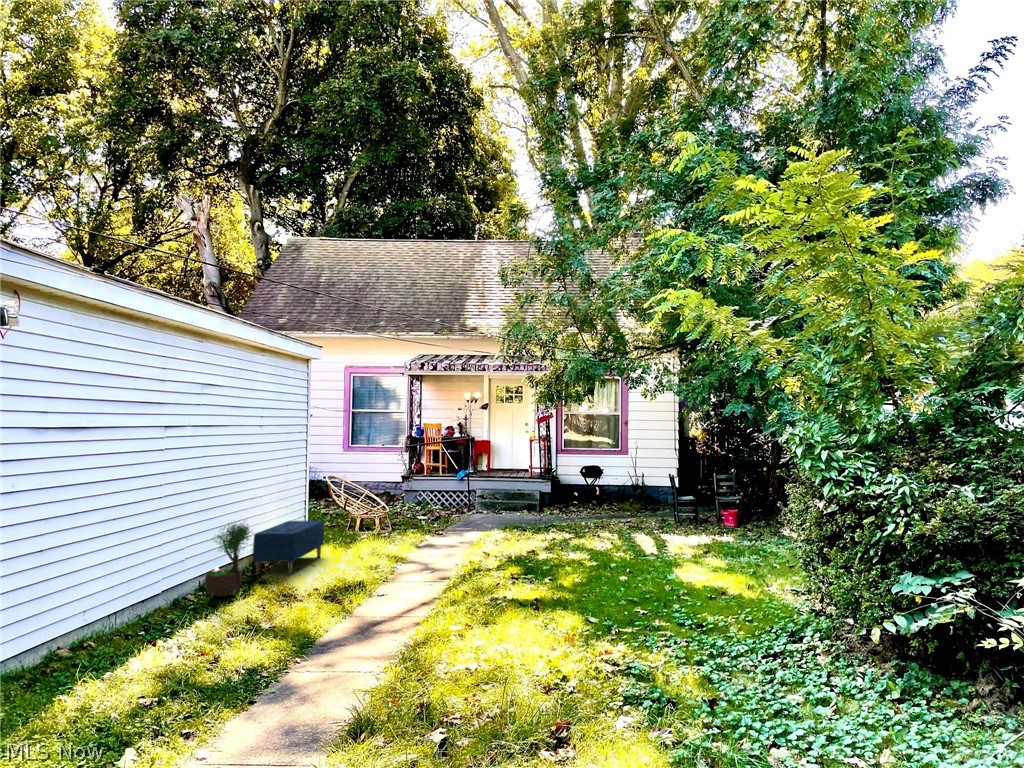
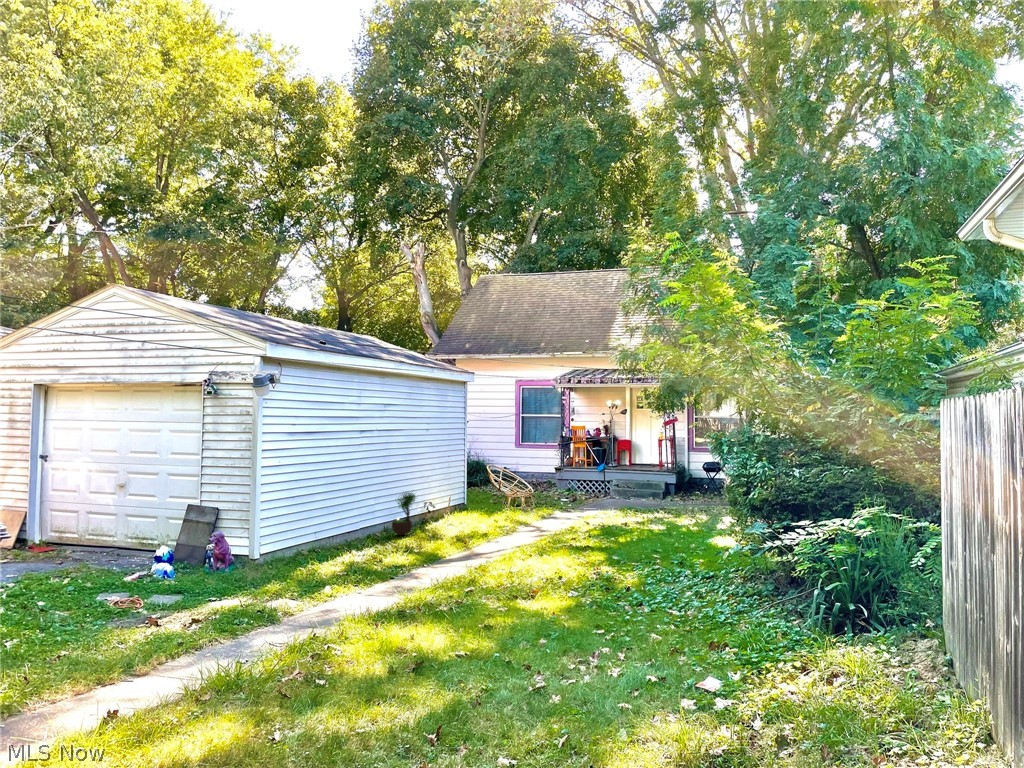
bench: present [253,521,324,575] -> none [423,495,472,528]

